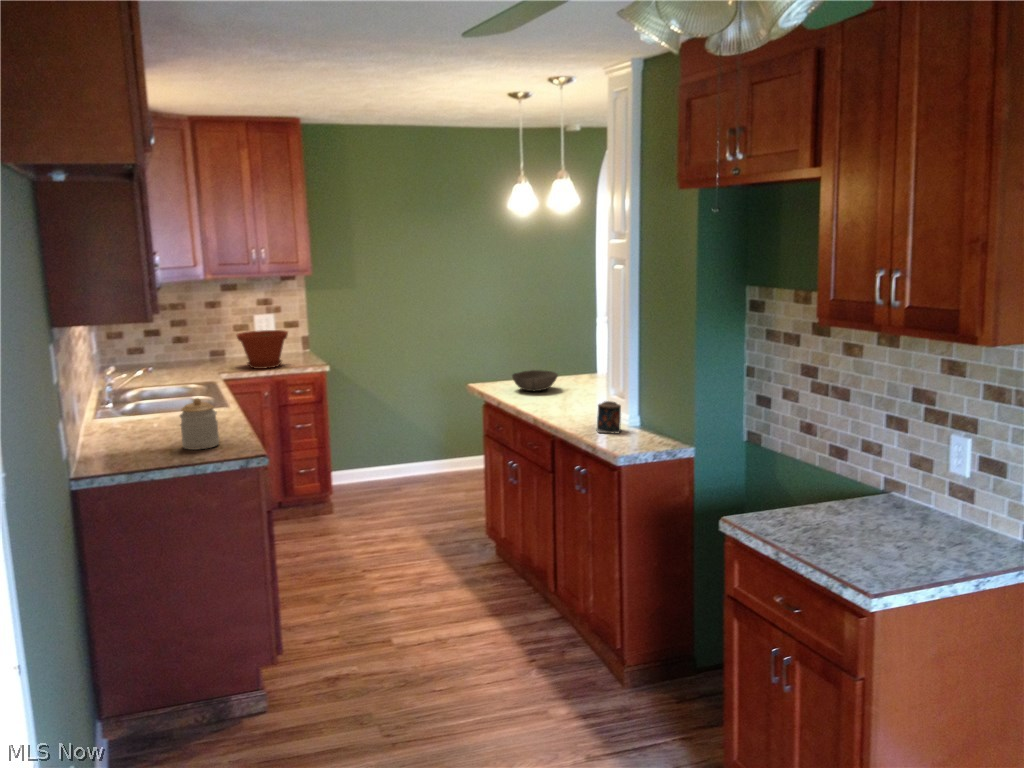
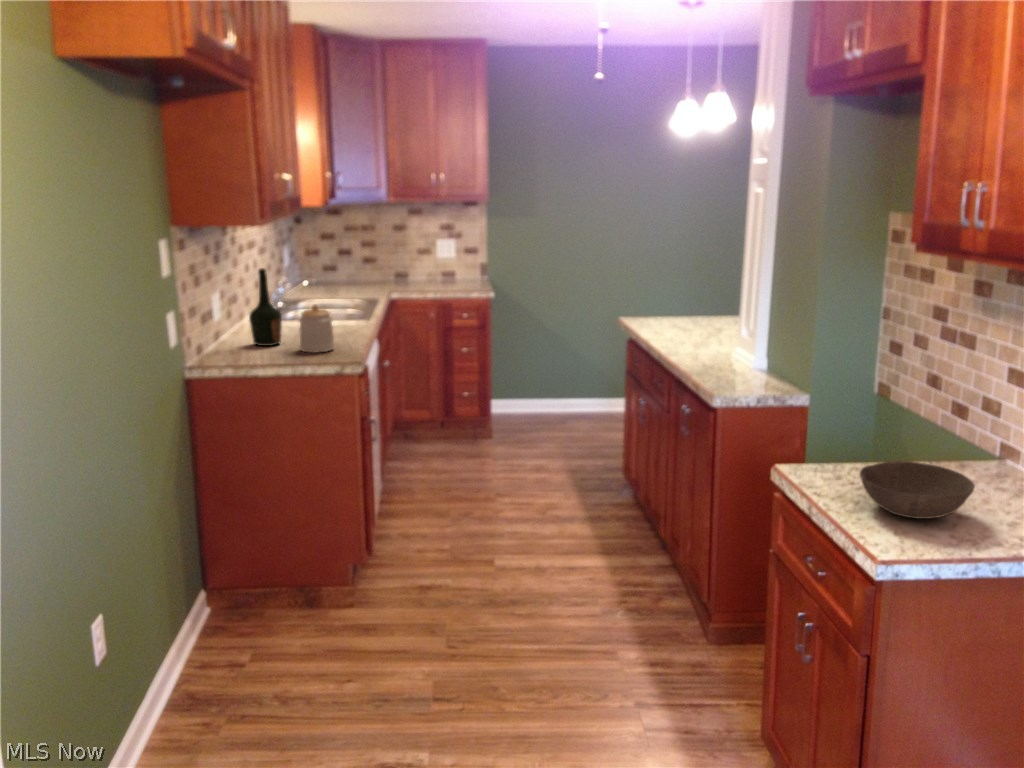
plant pot: present [237,330,288,369] -> none [412,253,463,291]
bottle: none [117,364,153,447] -> present [249,268,282,346]
bowl: present [512,370,558,391] -> present [860,461,975,519]
candle: present [596,401,621,433] -> none [713,338,743,374]

